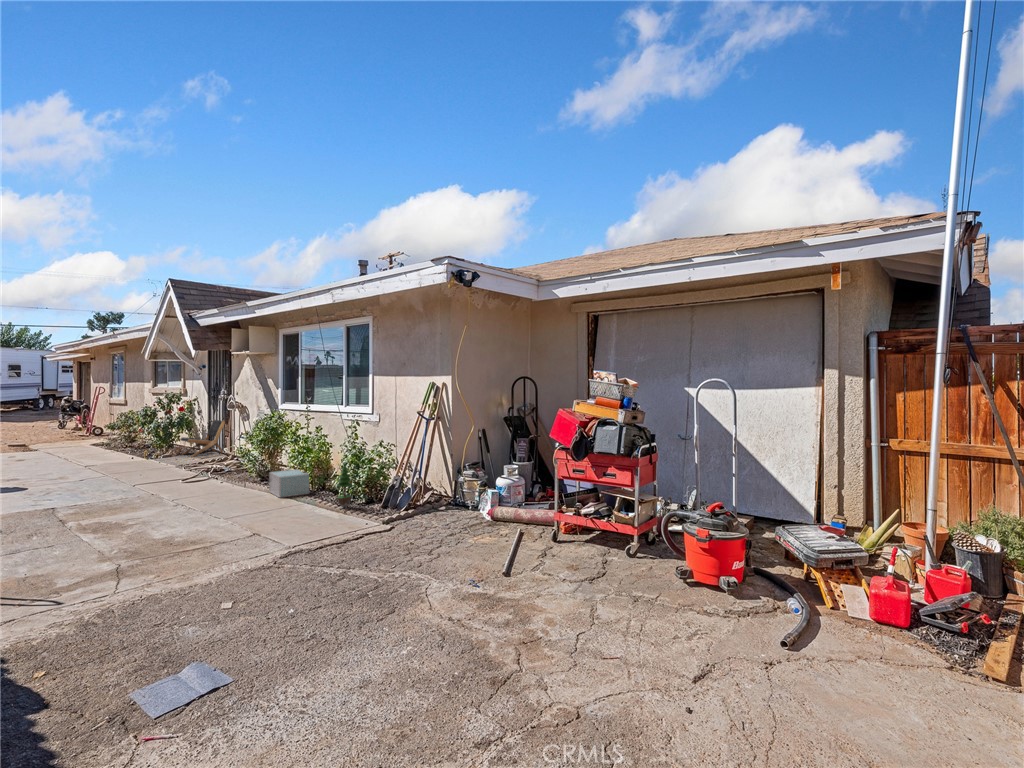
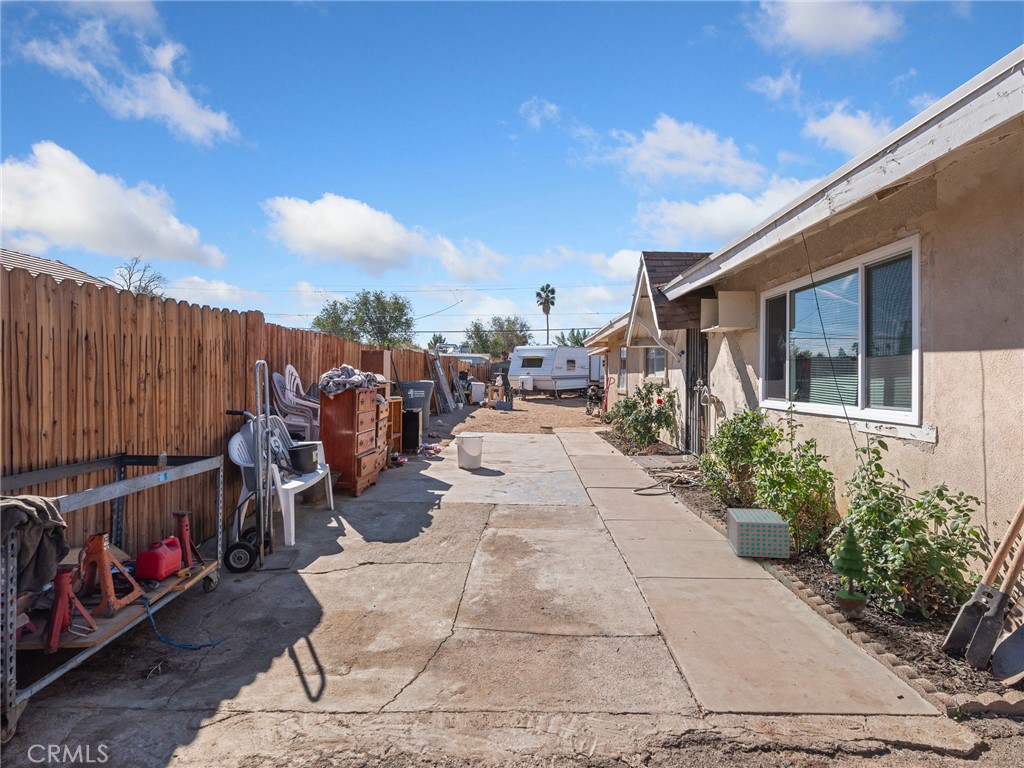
lounge chair: present [180,420,225,457] -> none [656,416,704,460]

